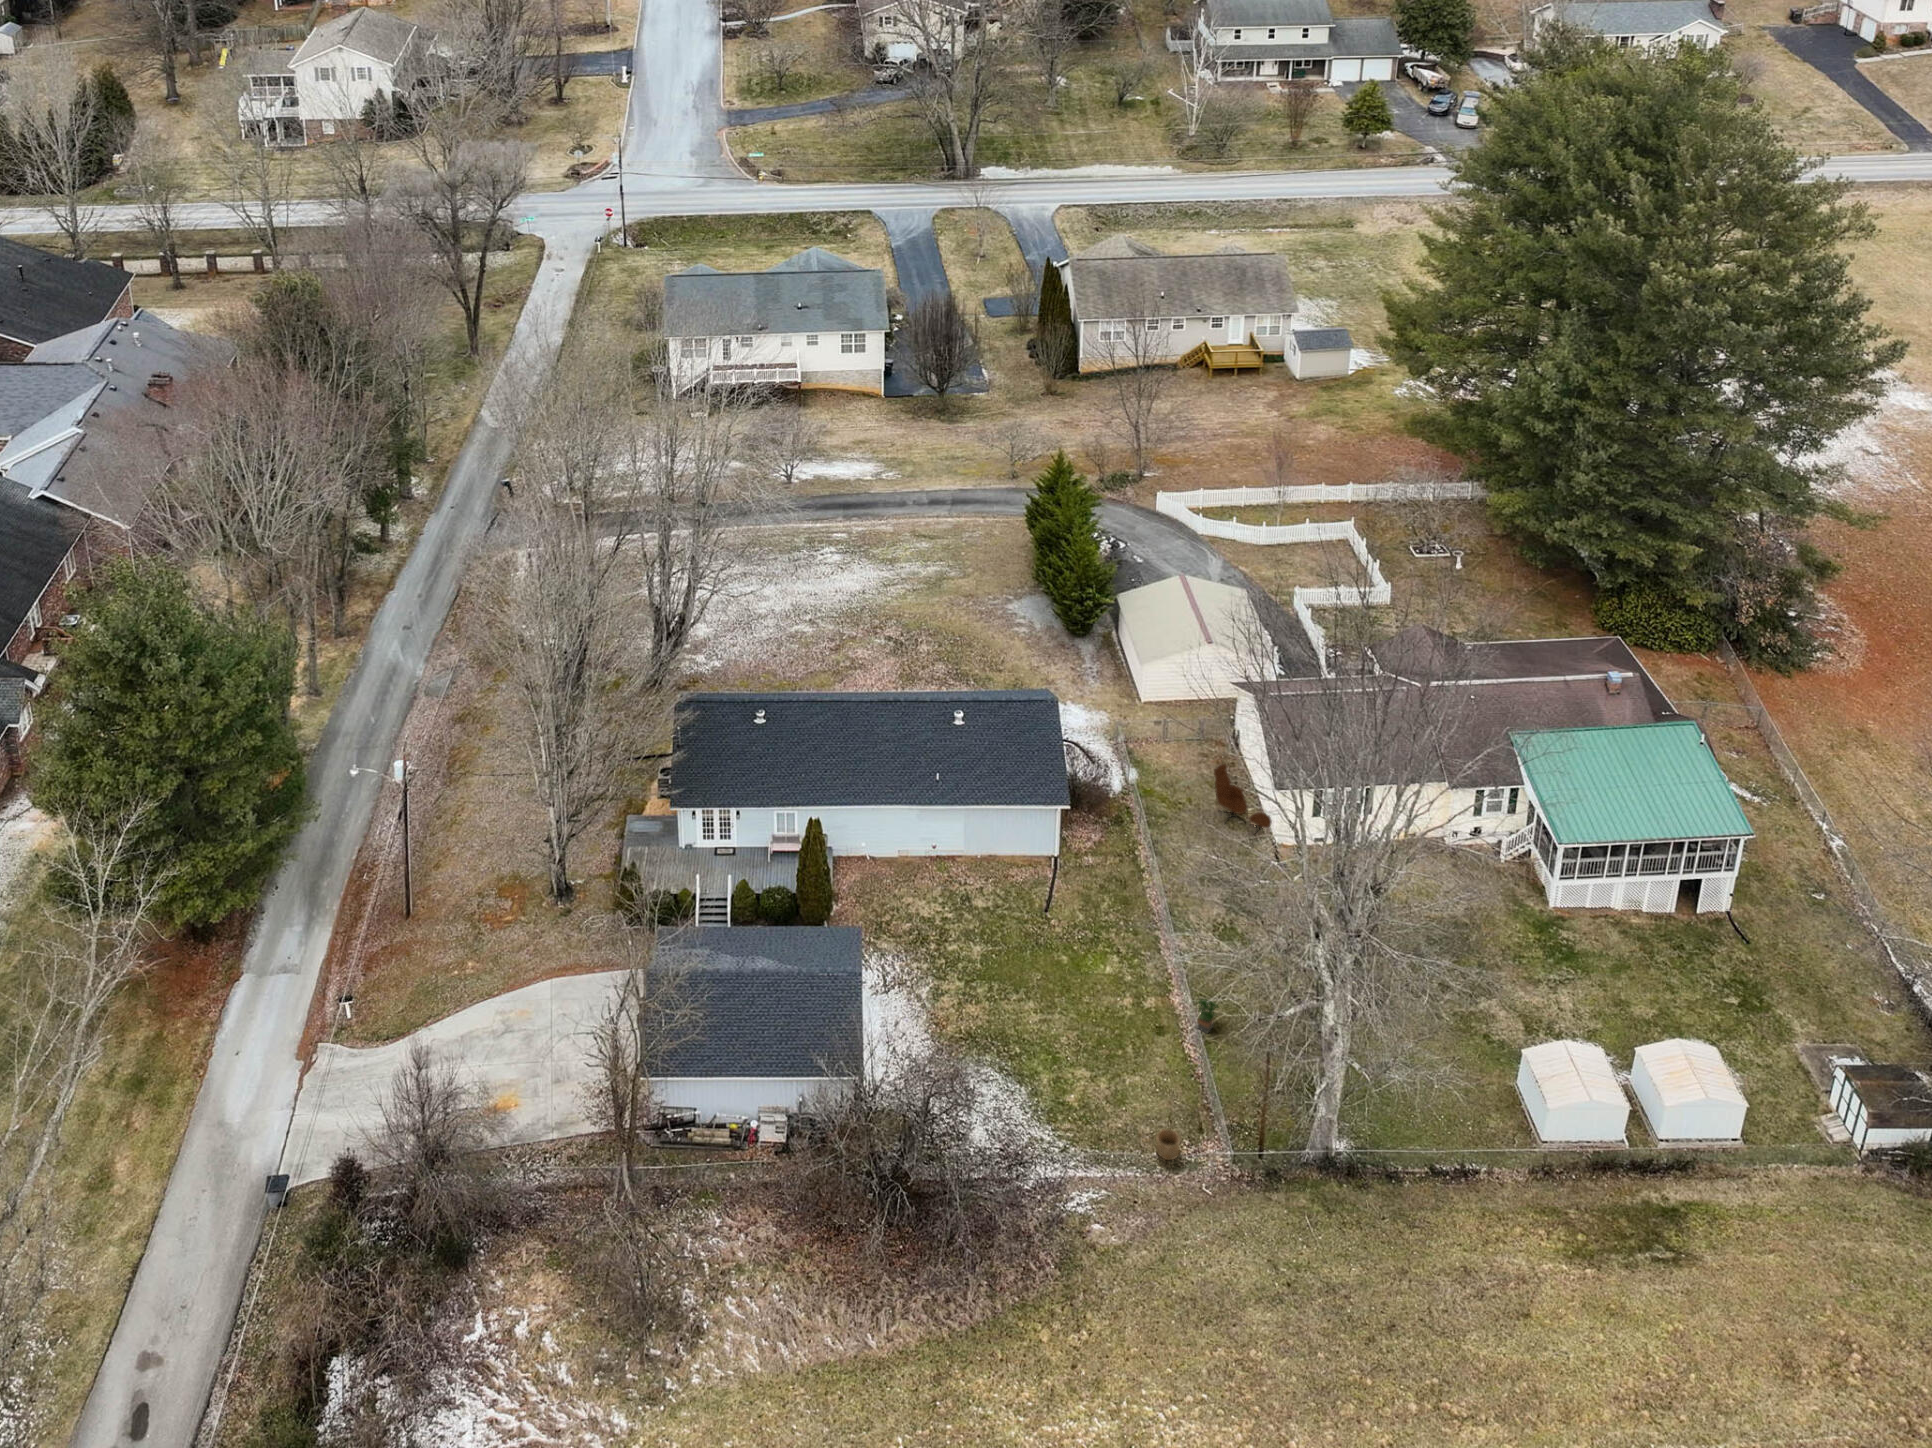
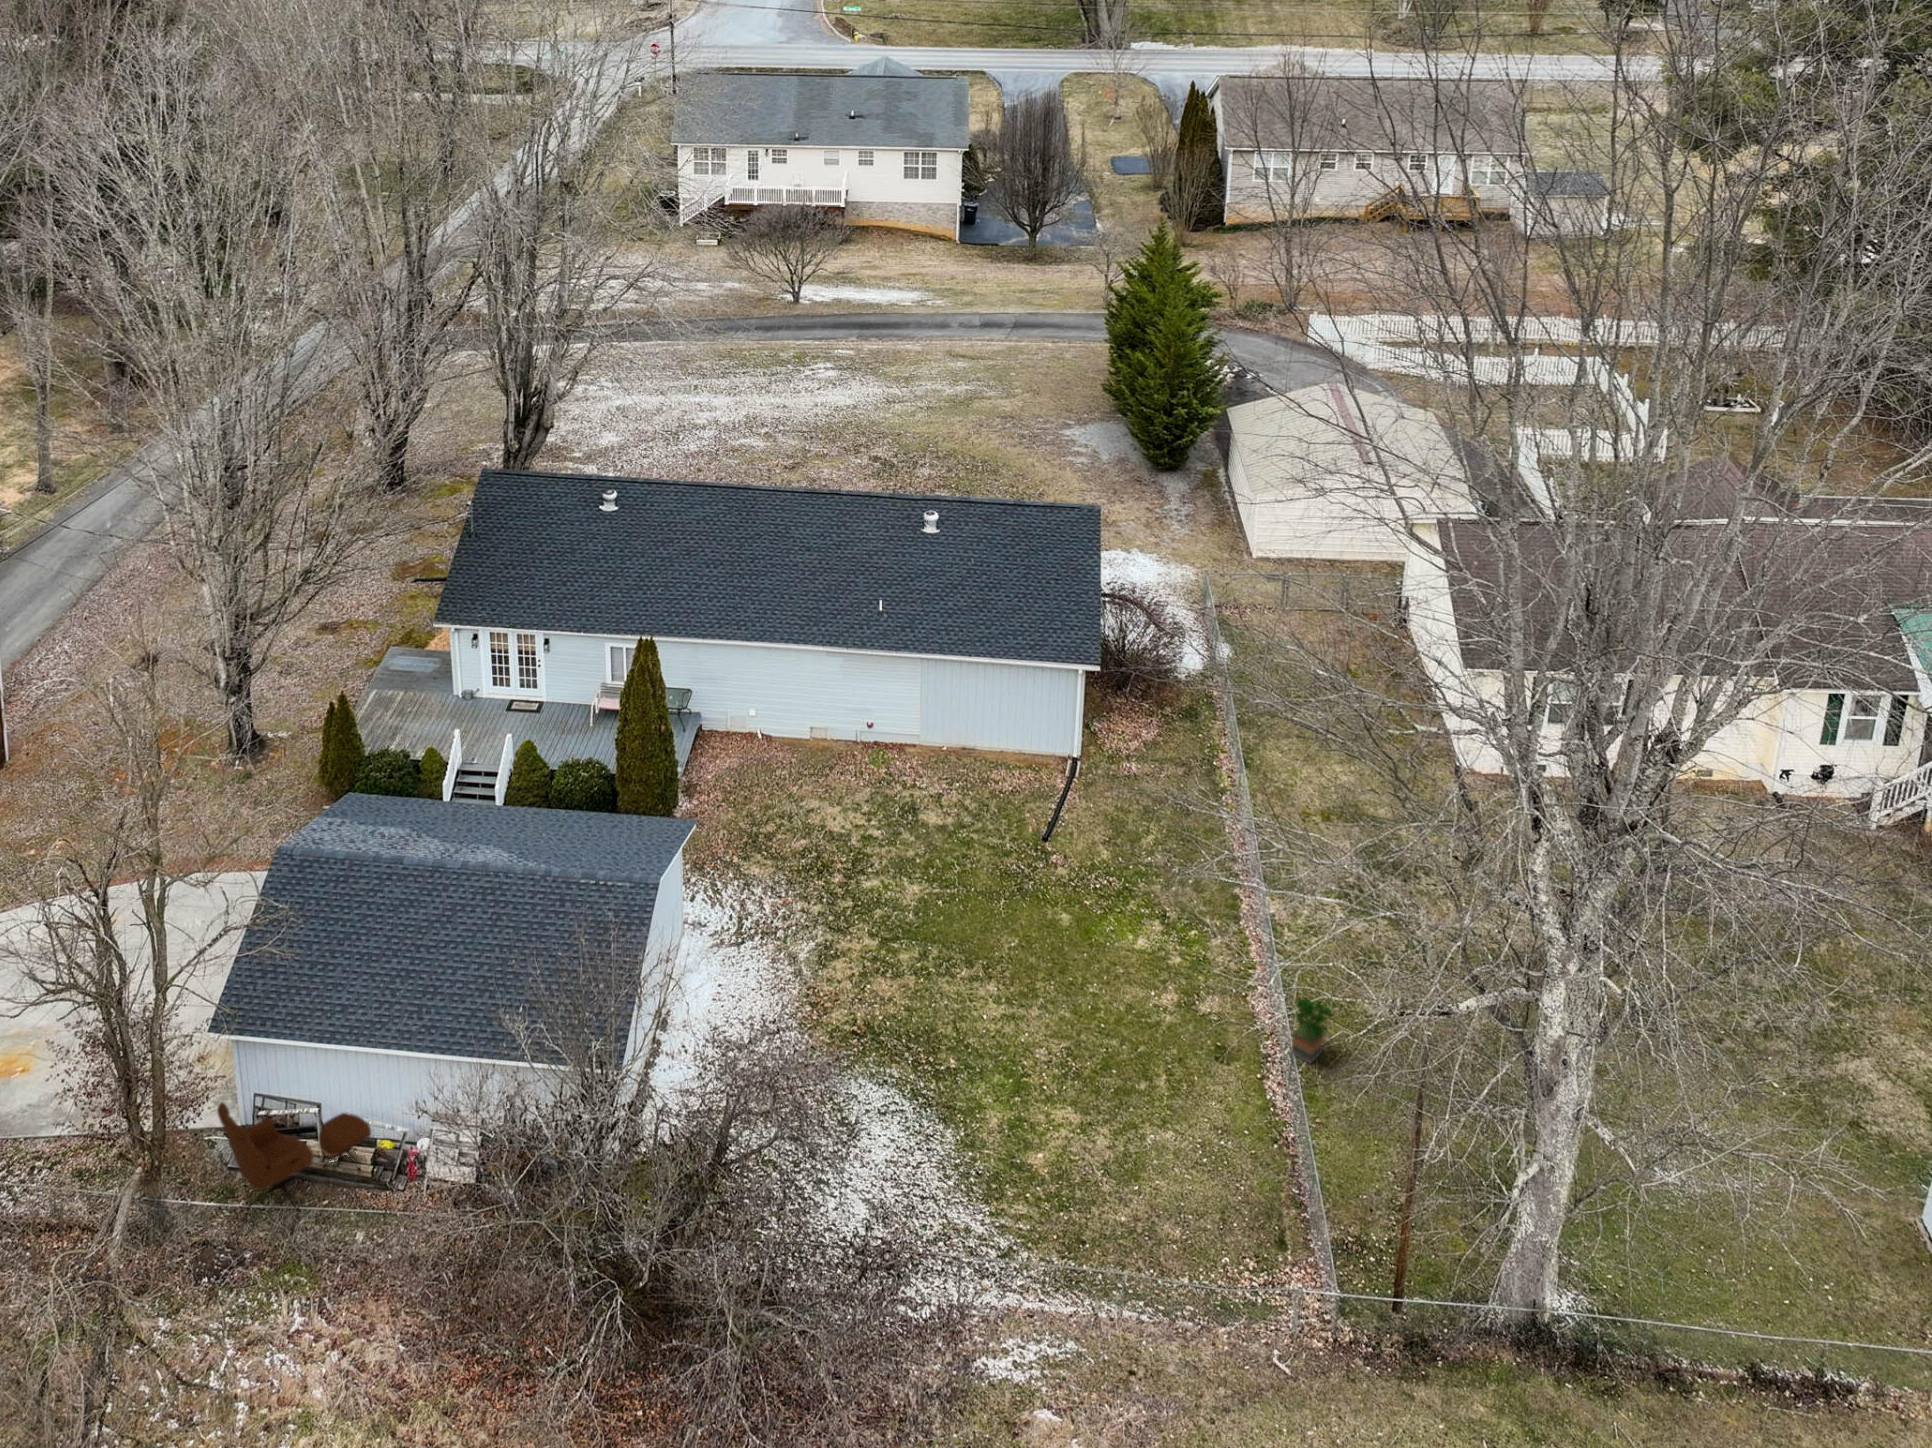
lounge chair: present [1214,764,1272,830] -> present [217,1102,371,1212]
wooden bucket: present [1156,1129,1180,1160] -> none [1184,1231,1233,1294]

